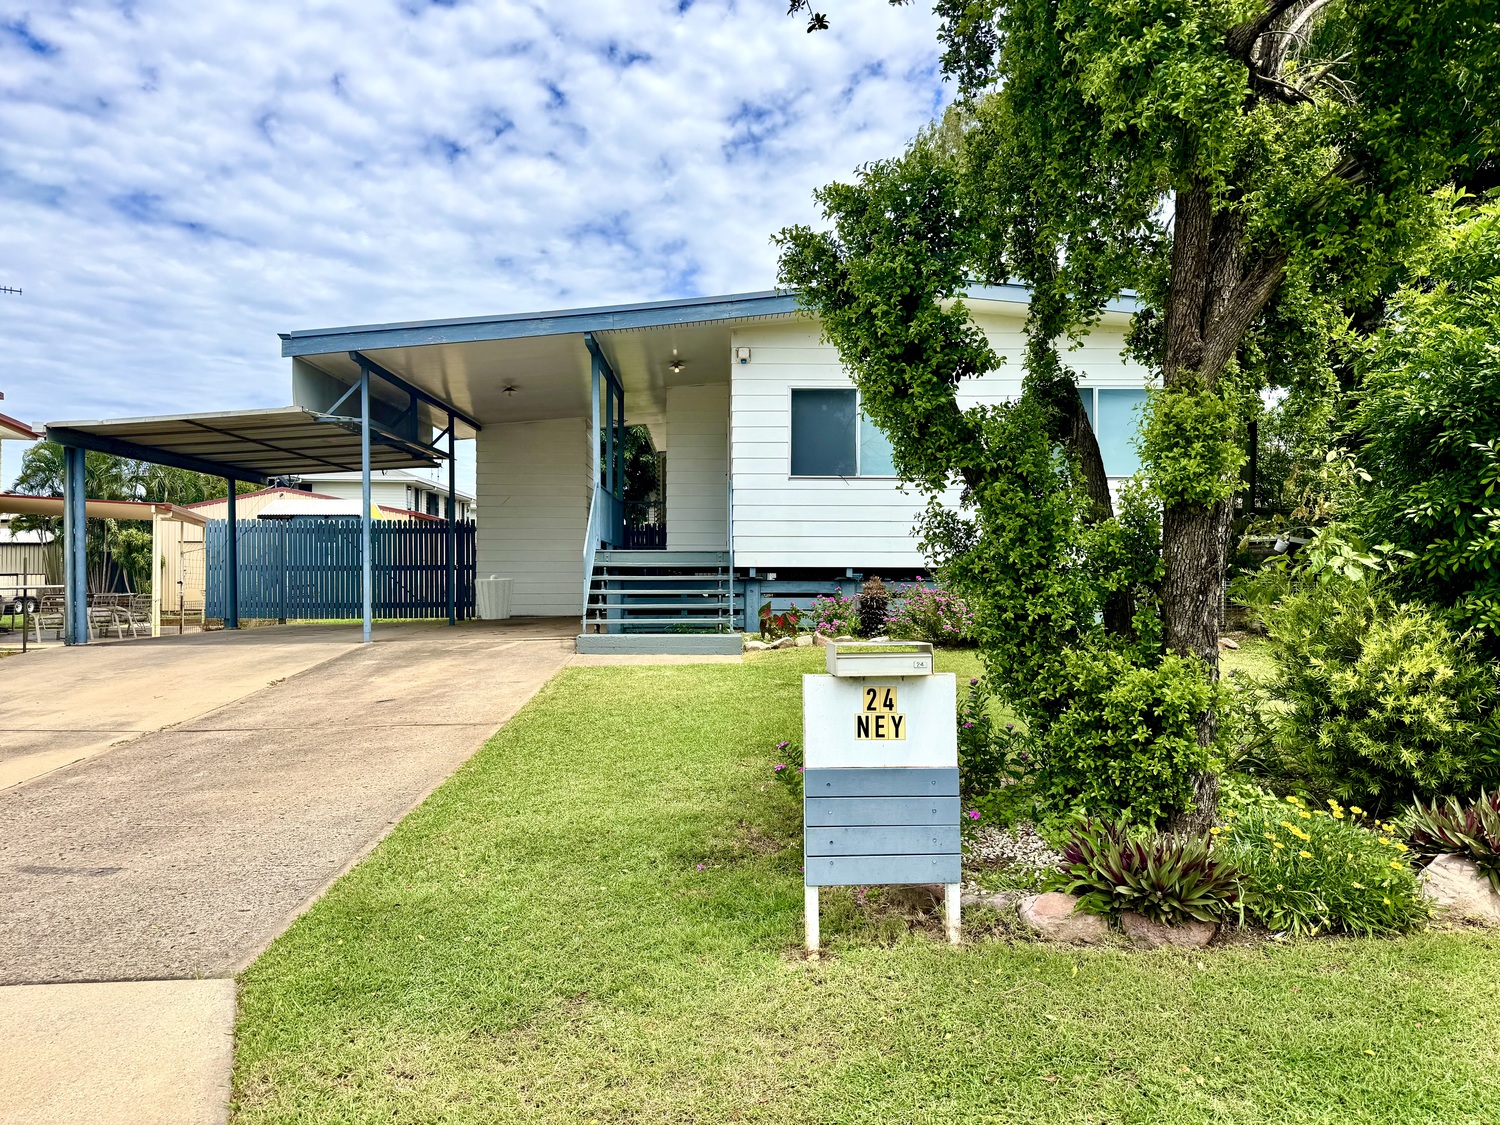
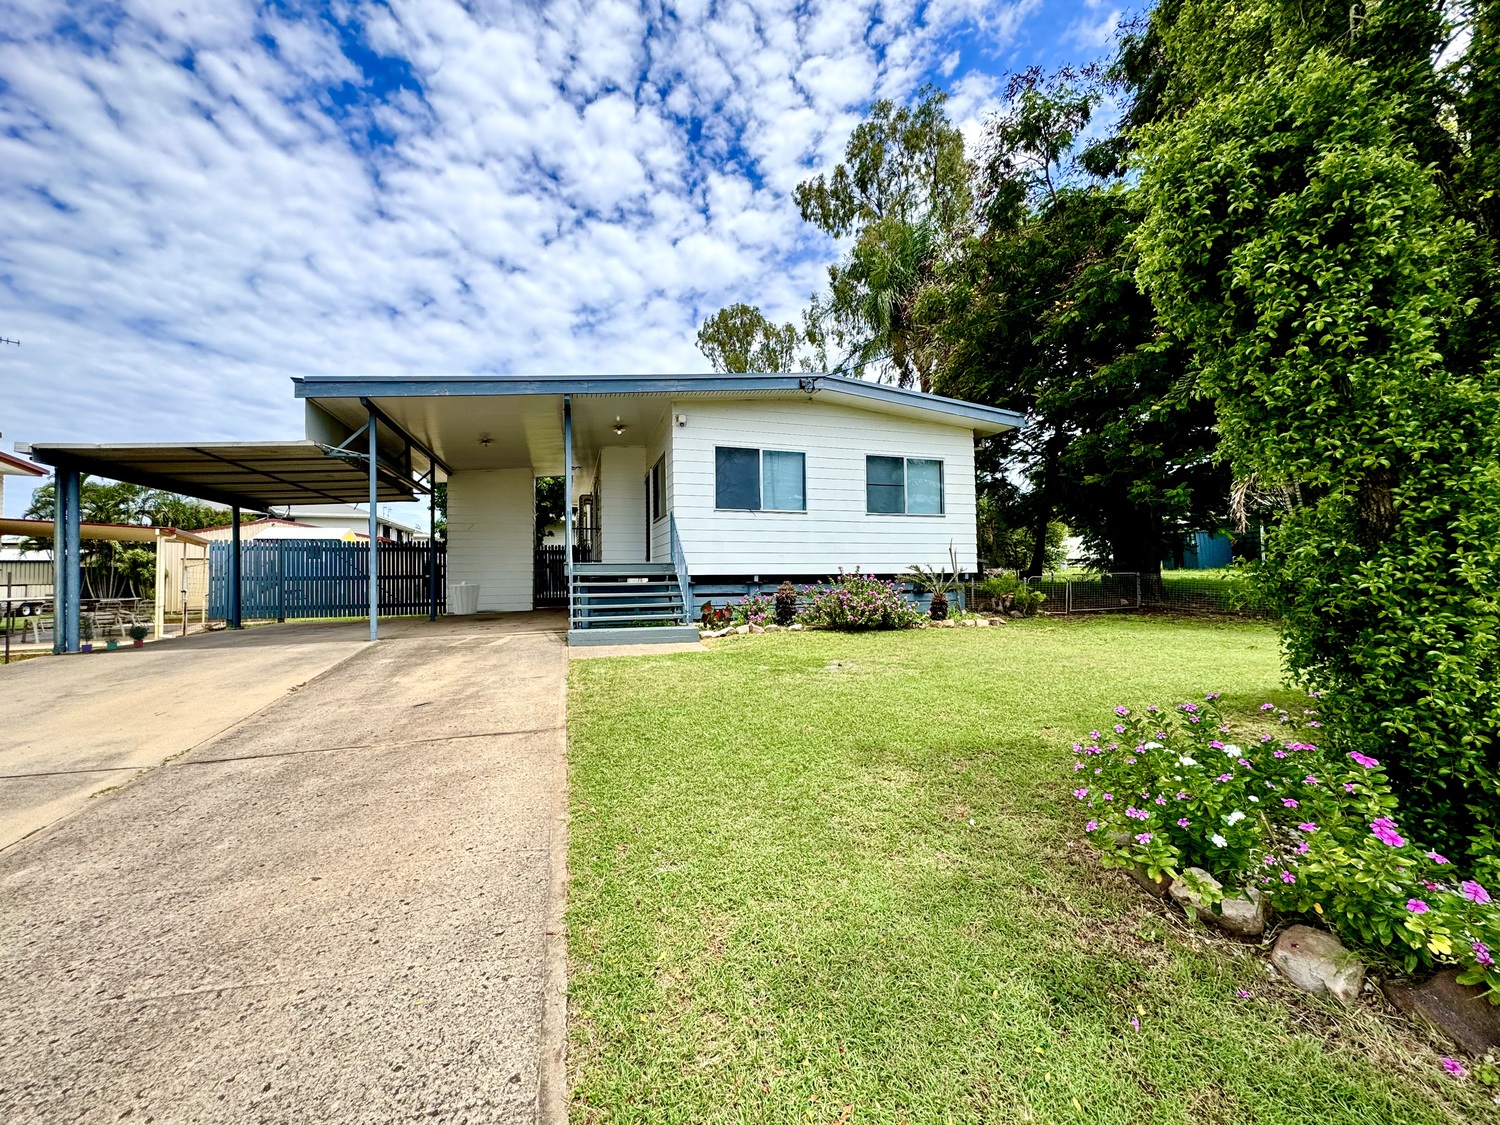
potted plant: none [78,604,146,649] -> present [77,612,148,652]

